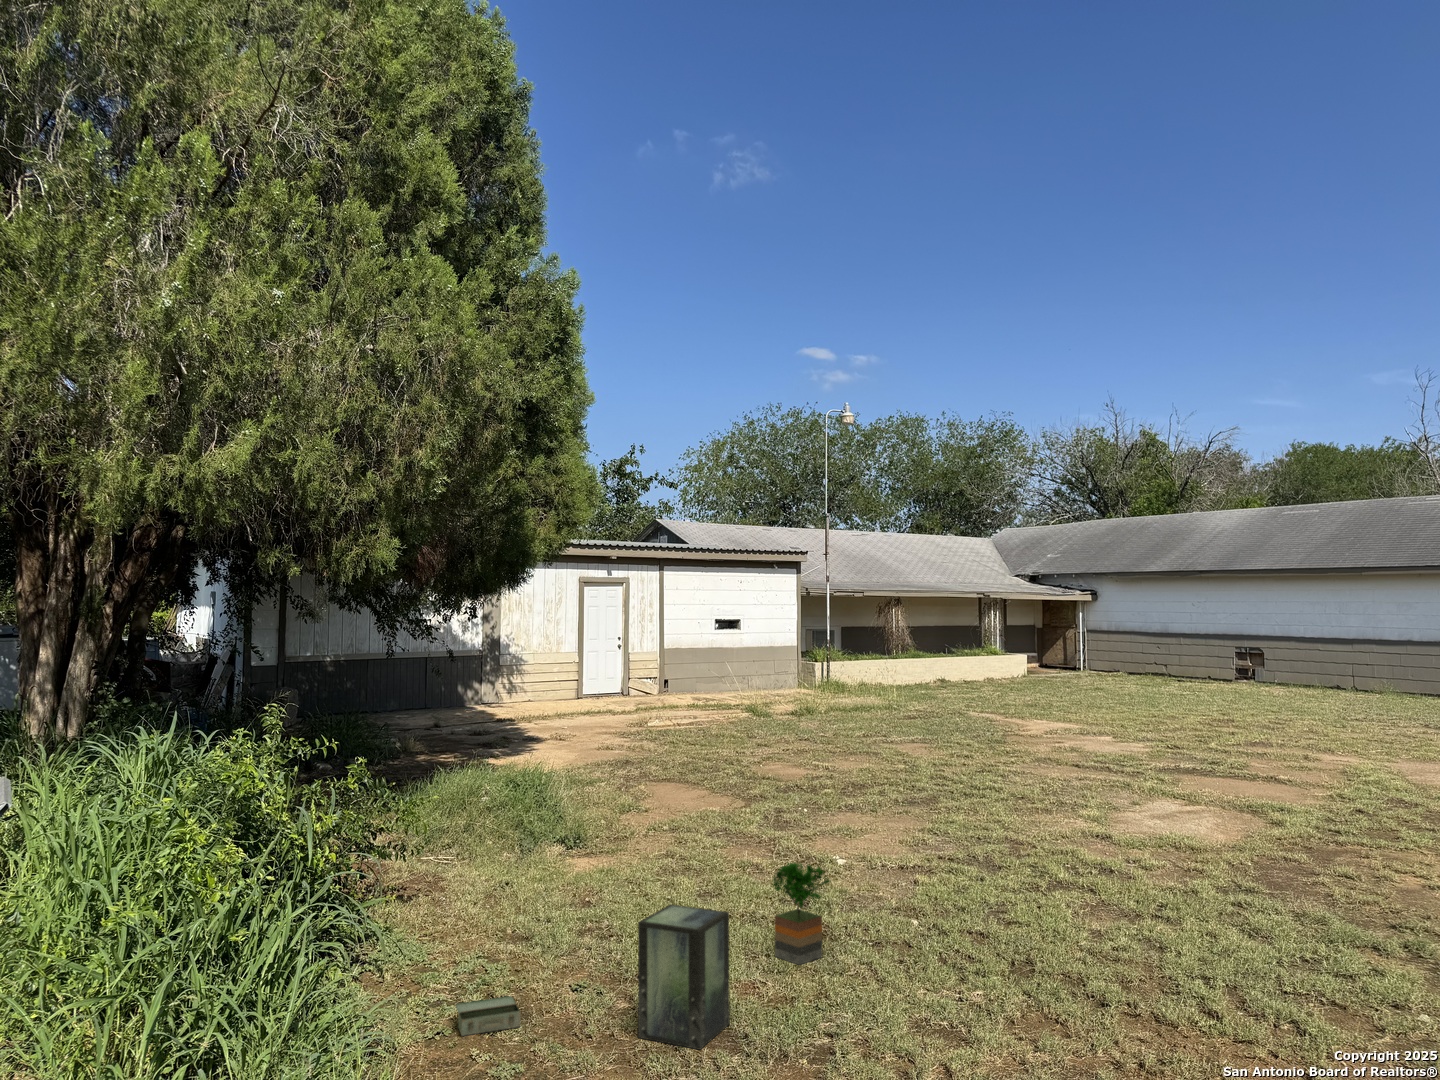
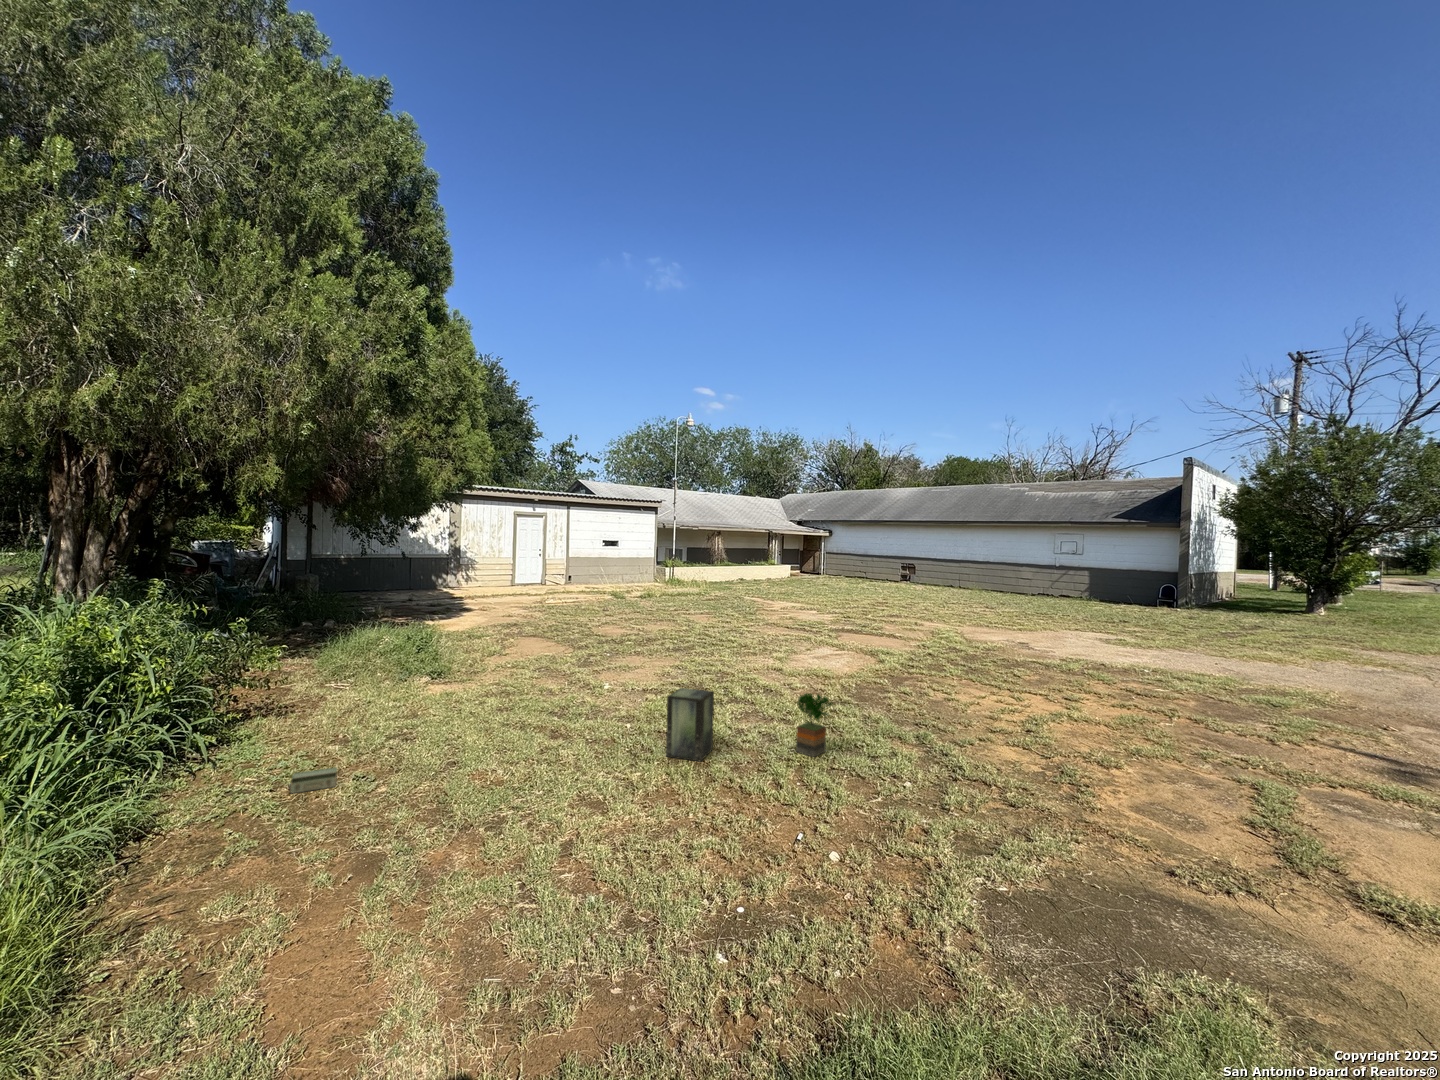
potted tree: present [773,863,831,965] -> present [796,693,833,757]
storage box: present [638,904,730,1050] -> present [666,688,714,761]

